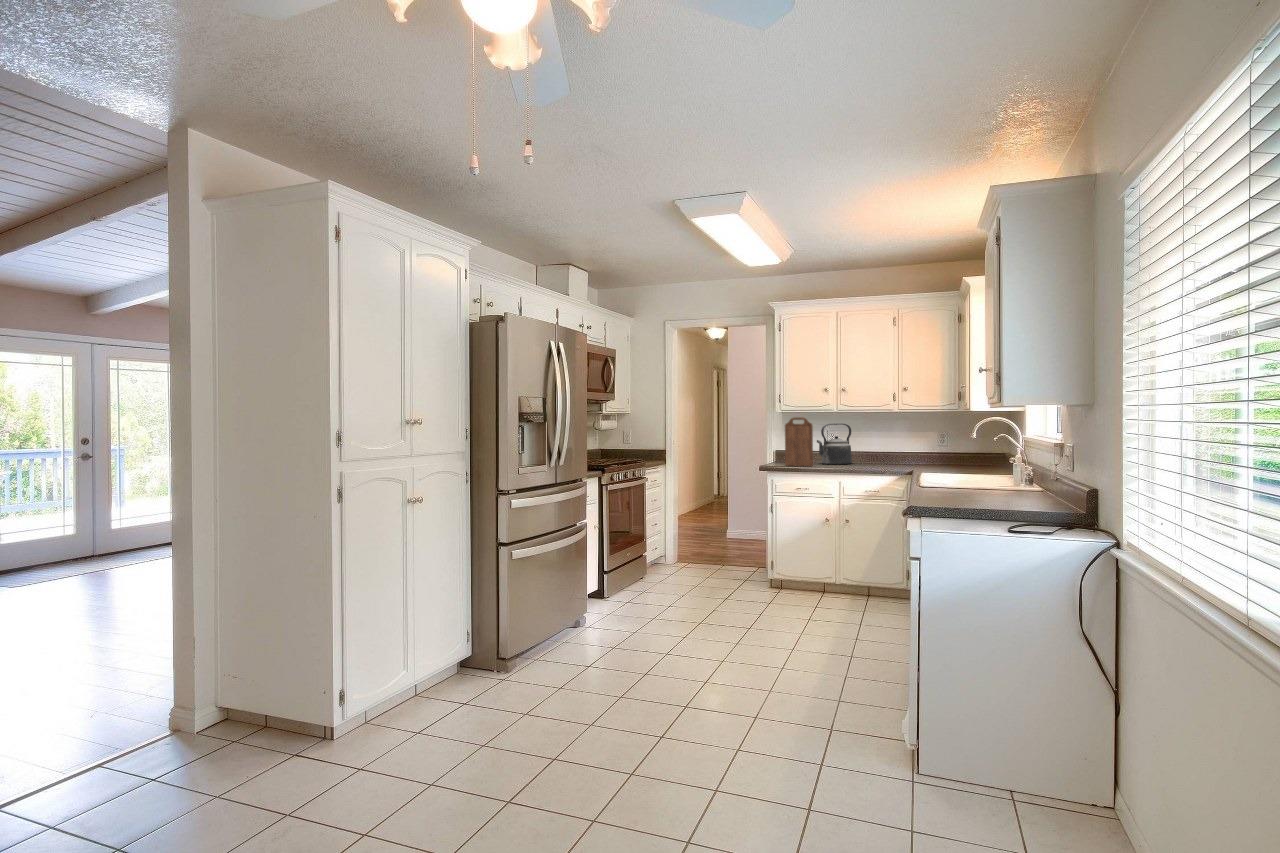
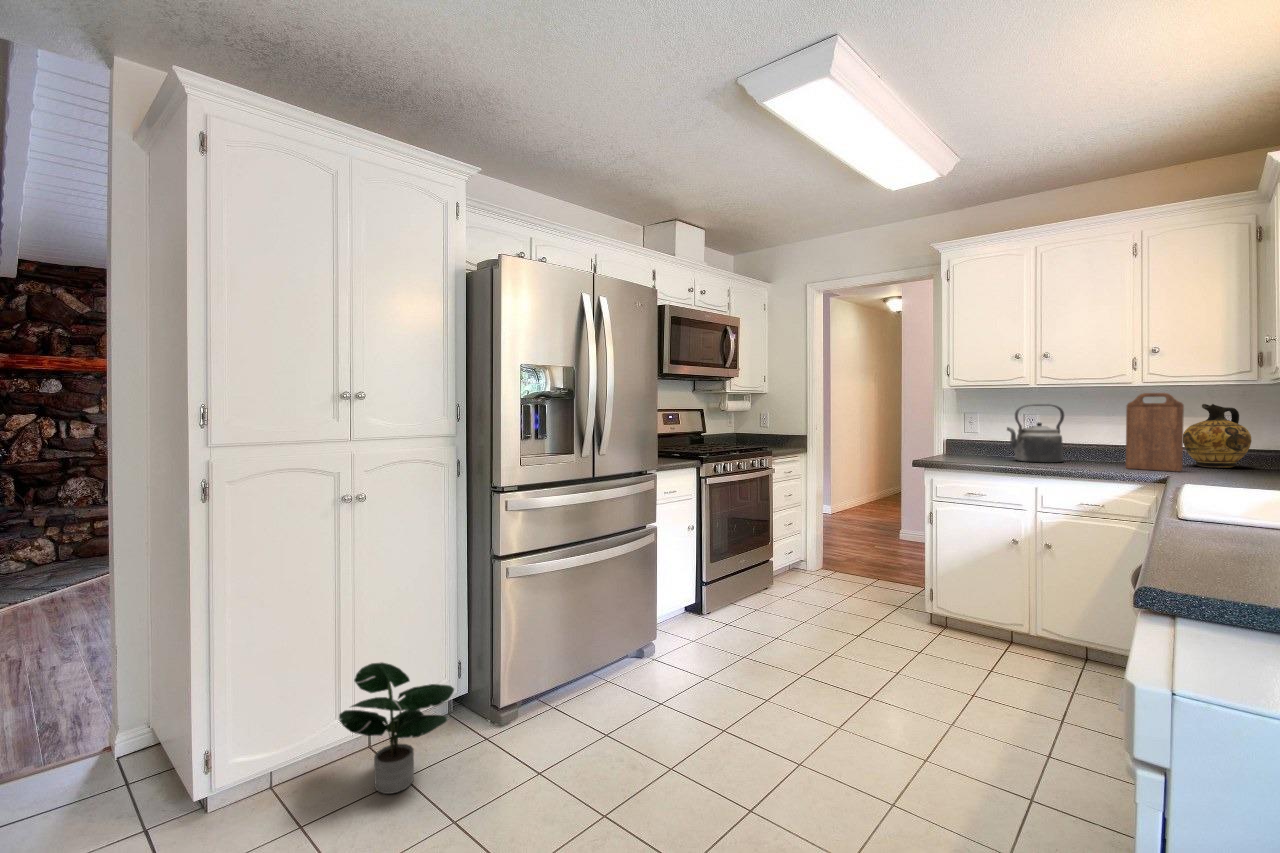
cutting board: present [785,417,813,466] -> present [1126,393,1184,471]
ceramic jug: none [919,423,955,464] -> present [1183,404,1252,468]
potted plant: none [422,624,501,712] -> present [339,663,454,794]

